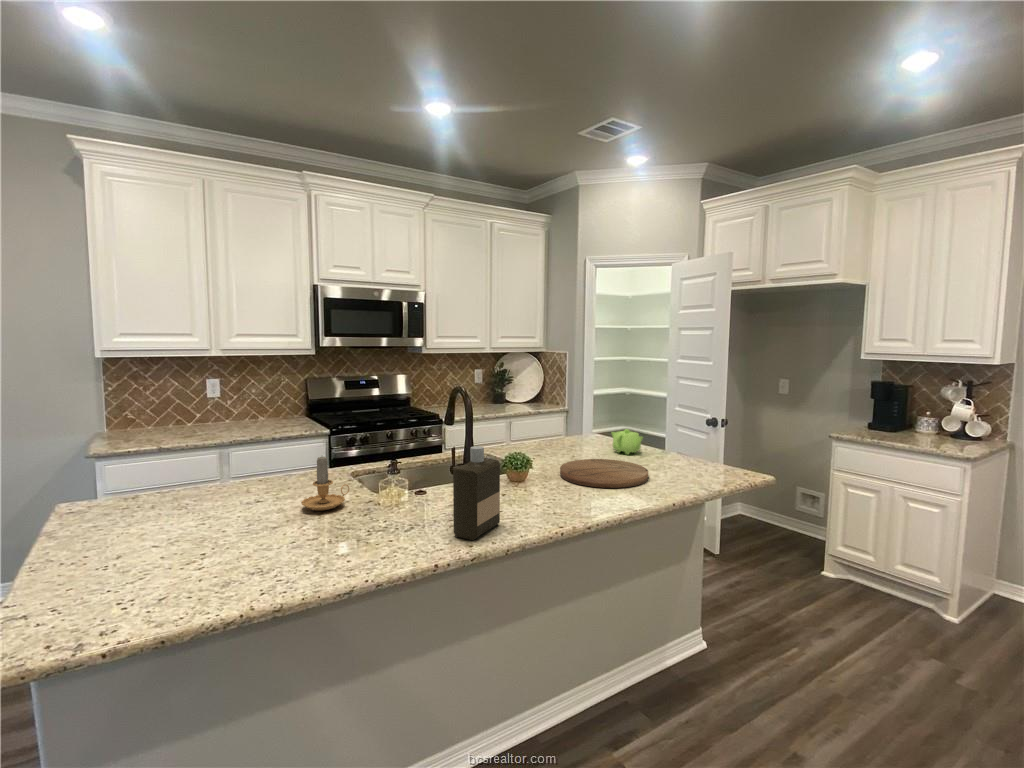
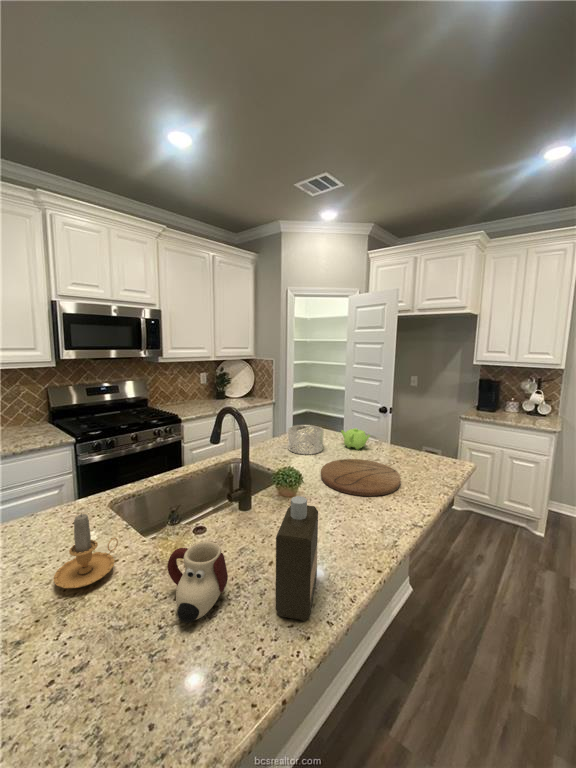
decorative bowl: none [544,423,586,455] -> present [288,425,323,454]
mug: none [380,482,423,531] -> present [167,542,228,623]

